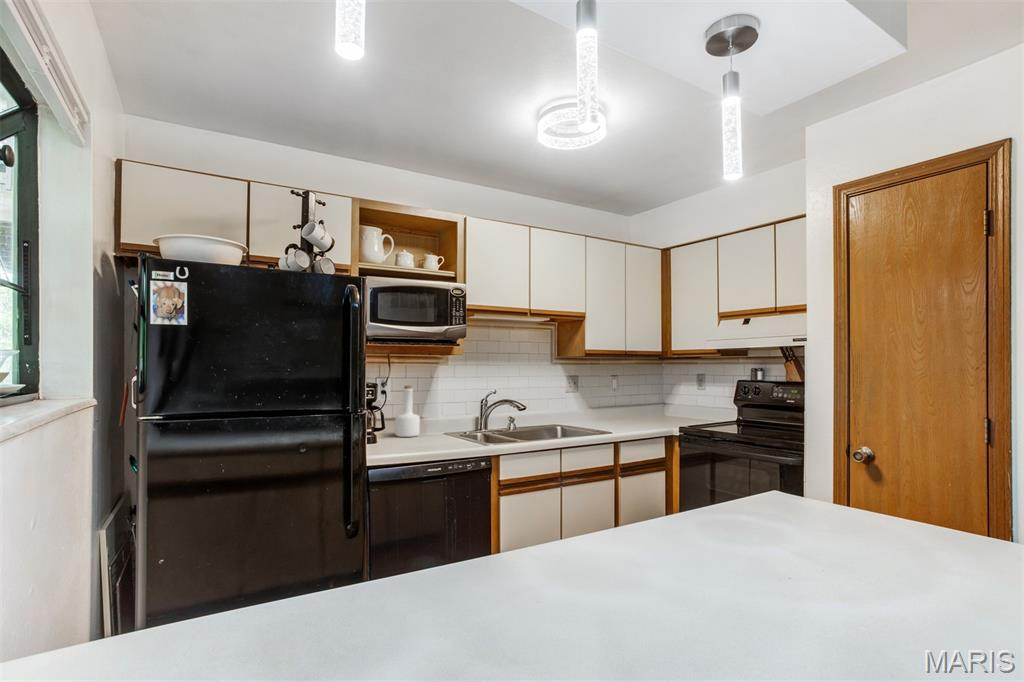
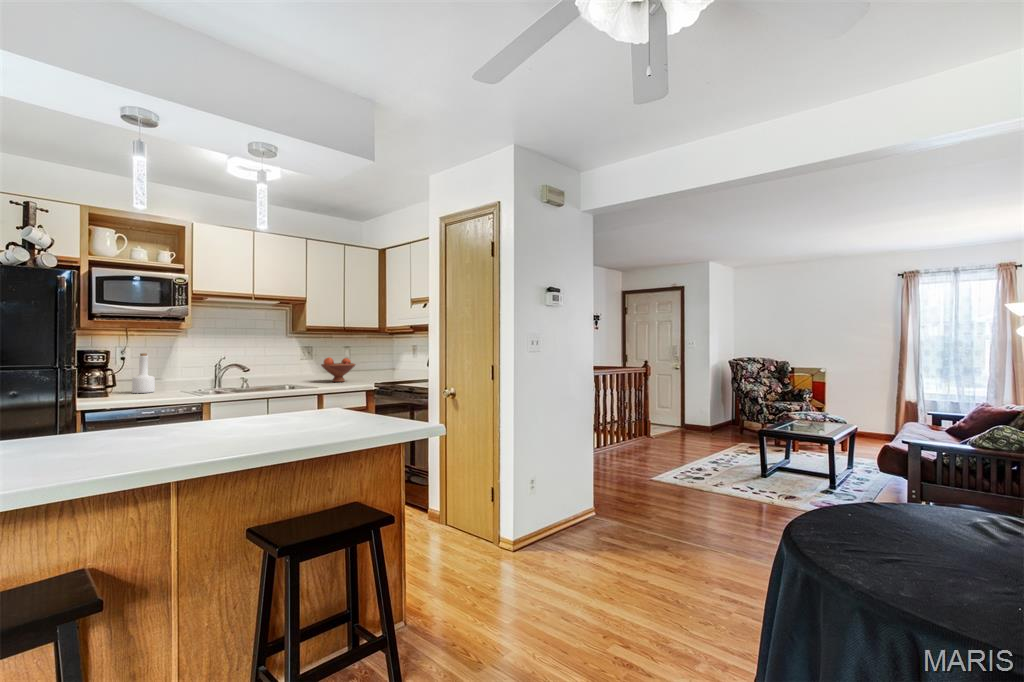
fruit bowl: none [592,390,637,423] -> present [321,357,355,382]

